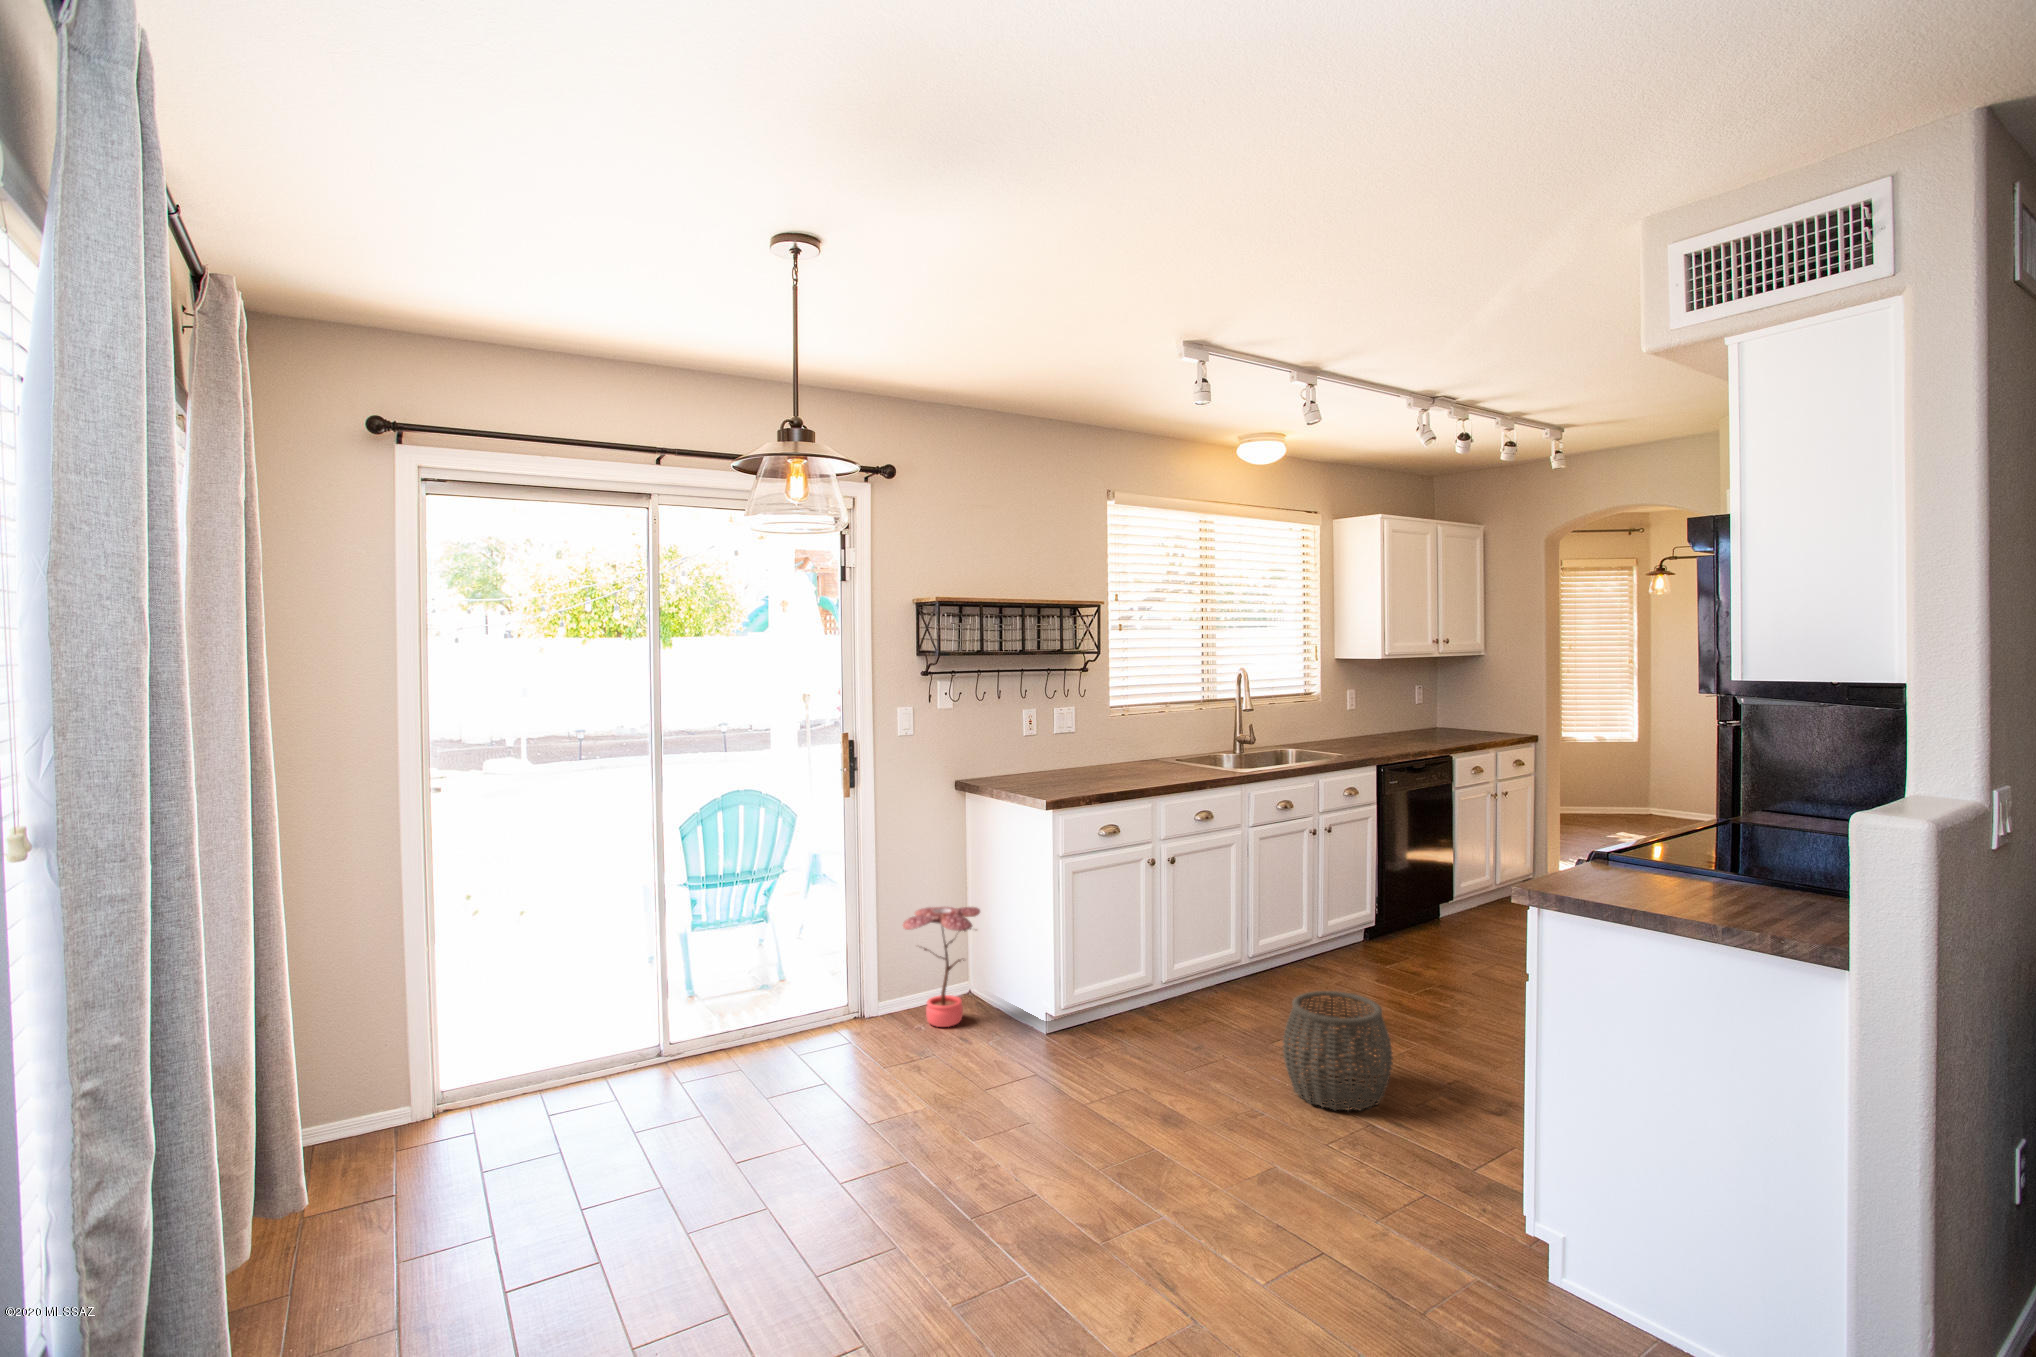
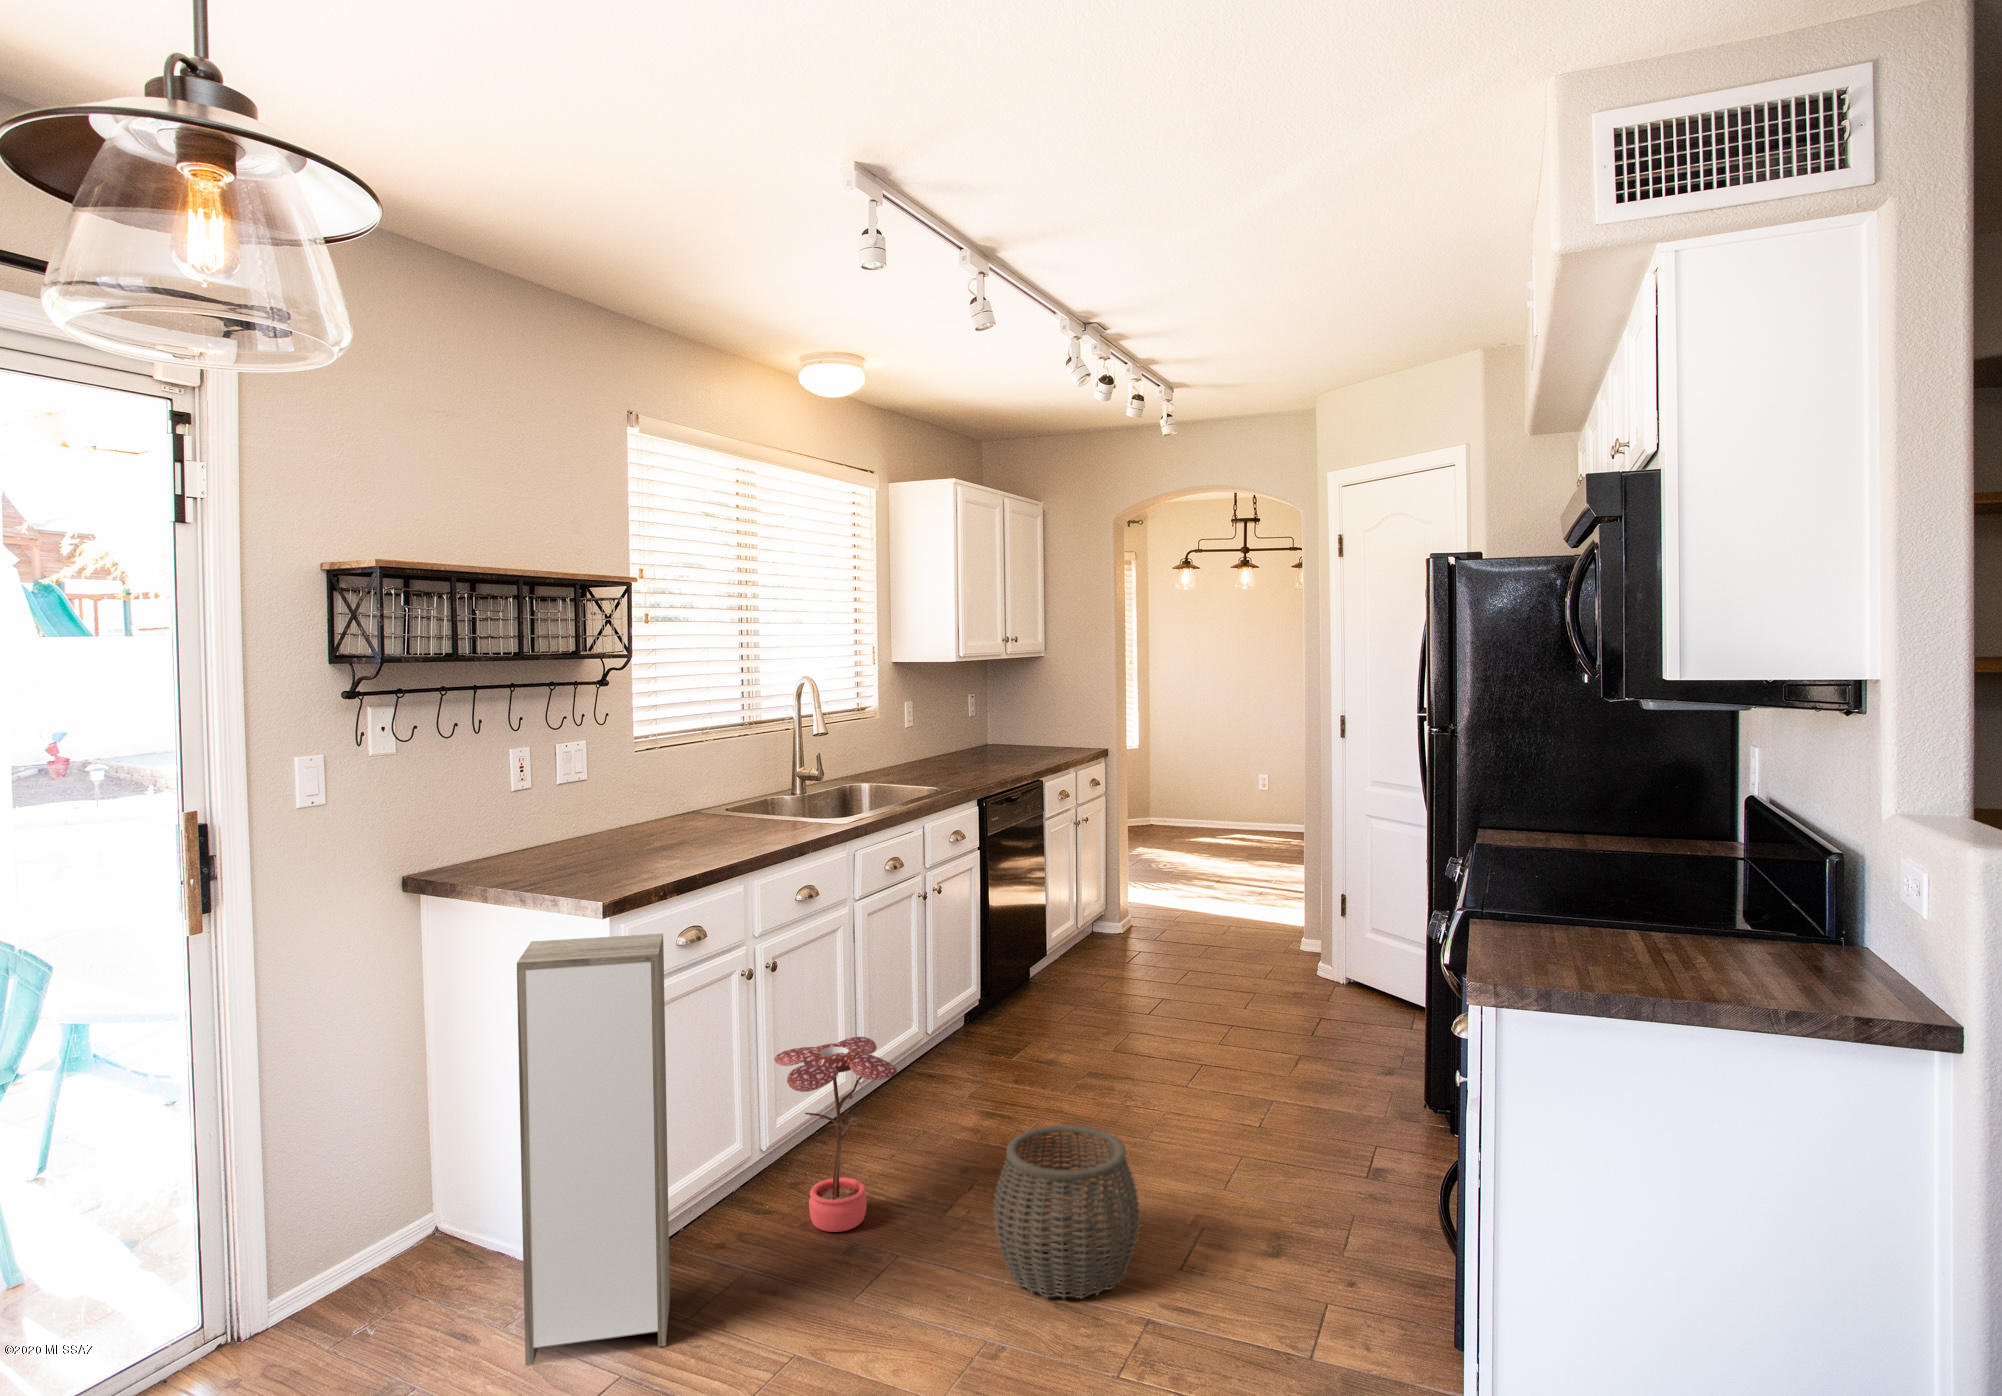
storage cabinet: none [985,819,1077,1072] -> present [517,934,670,1365]
potted plant: present [903,907,980,1027] -> present [774,1037,897,1232]

